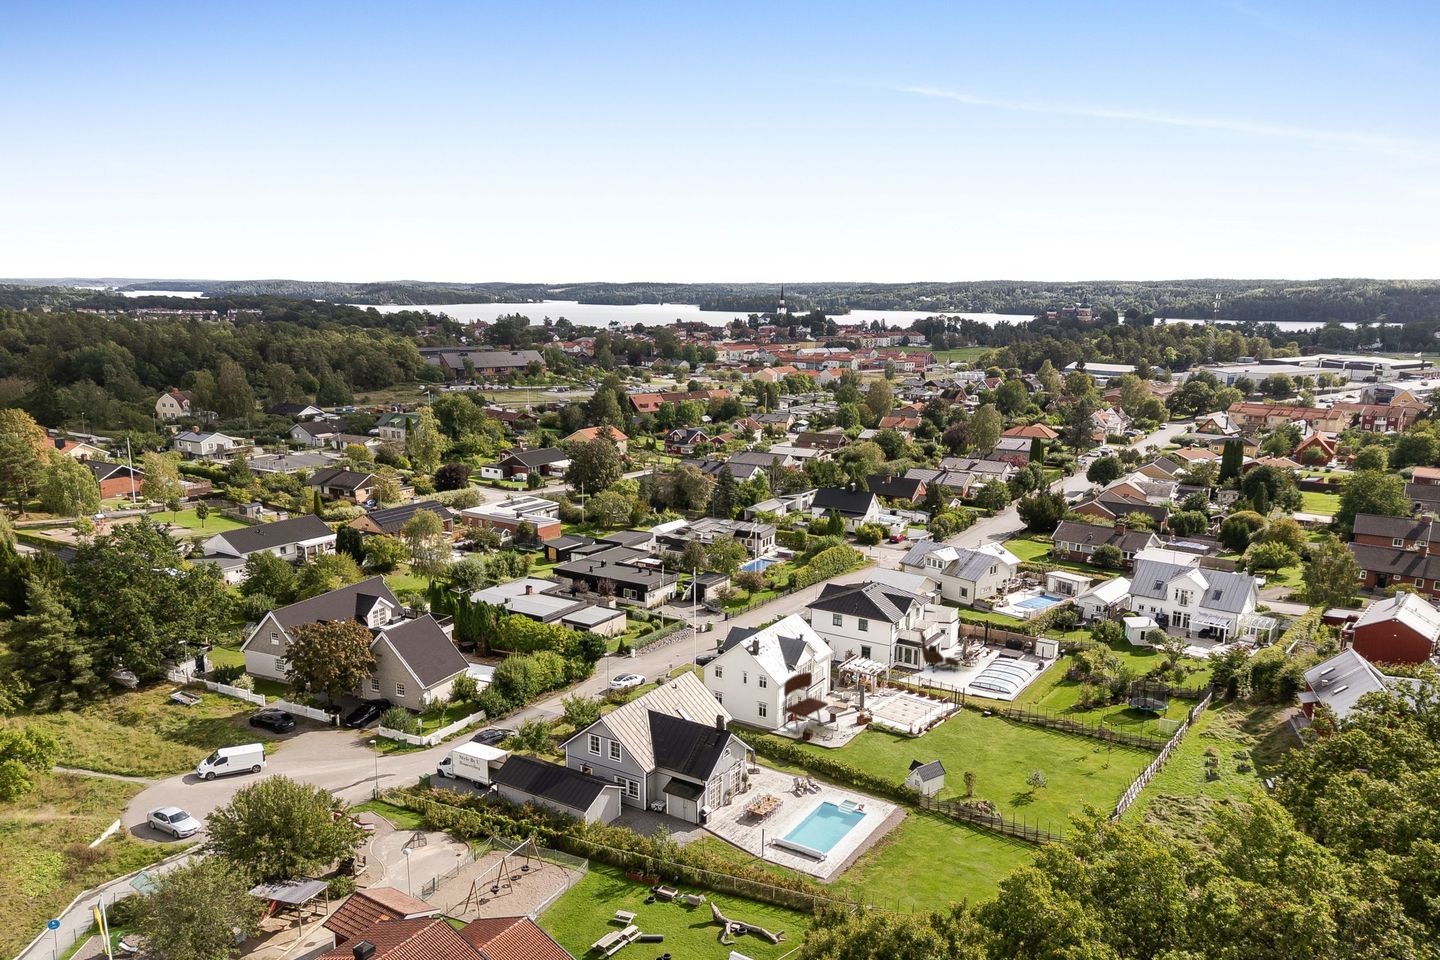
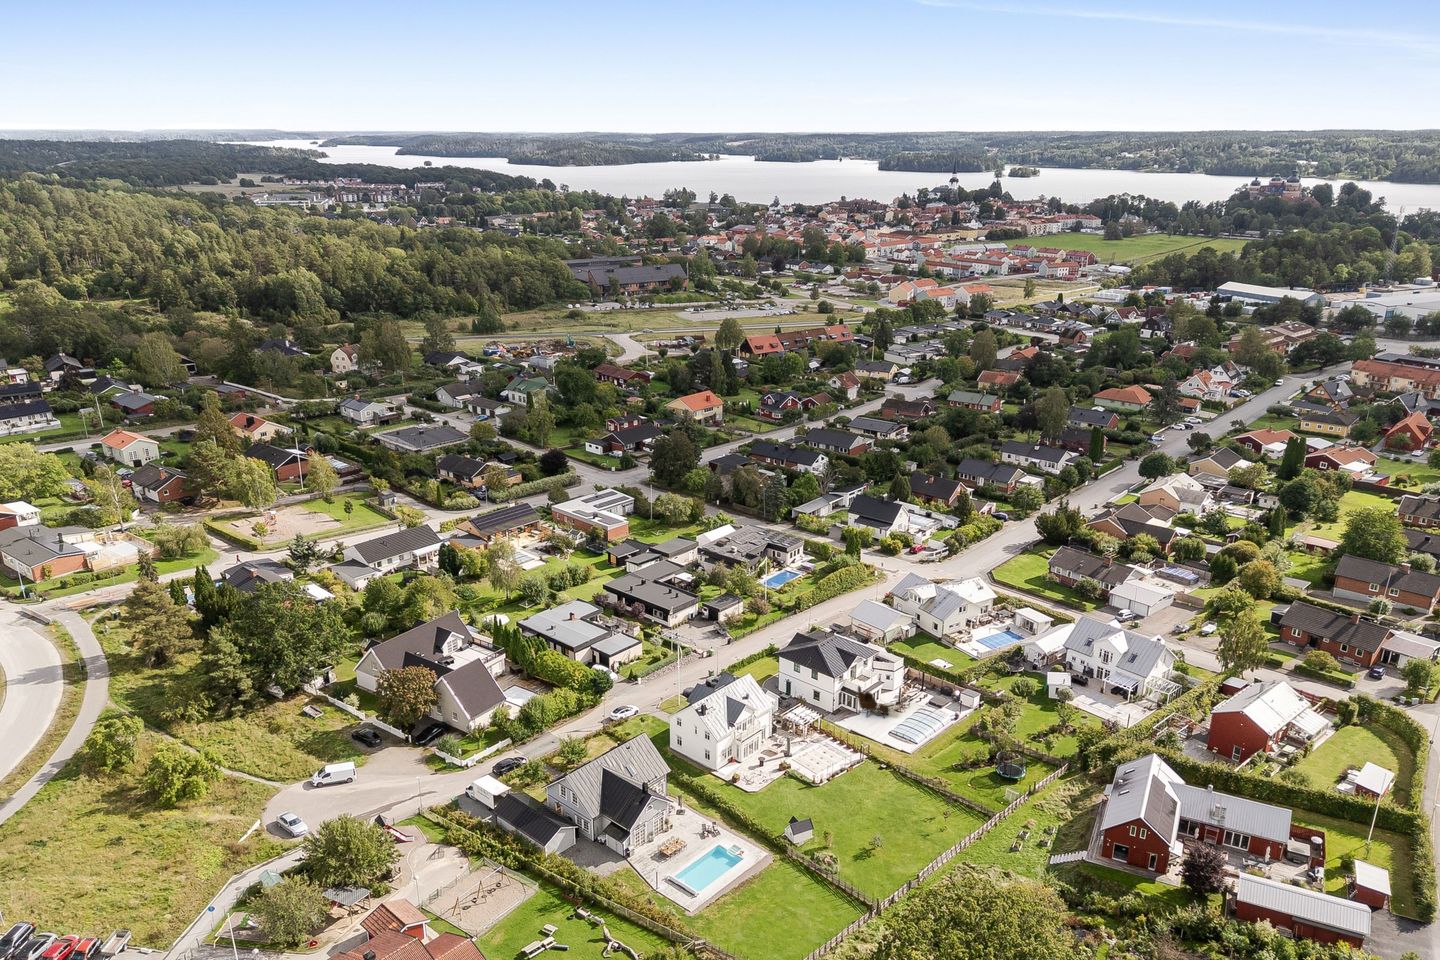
bench: present [783,672,828,733] -> none [721,727,757,776]

